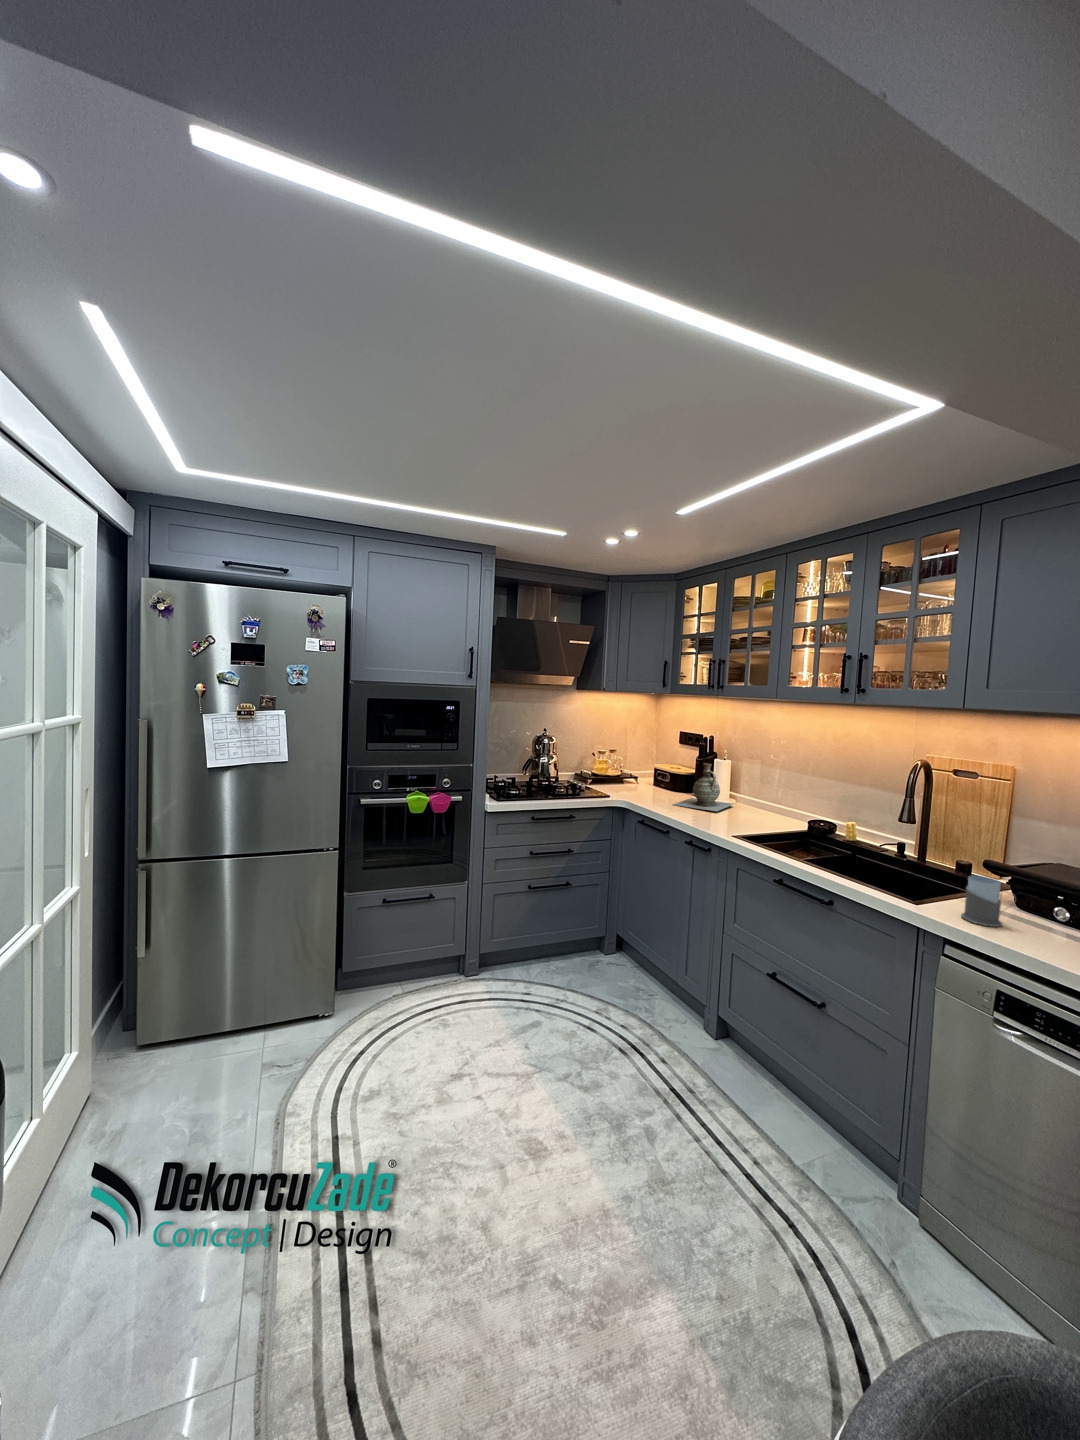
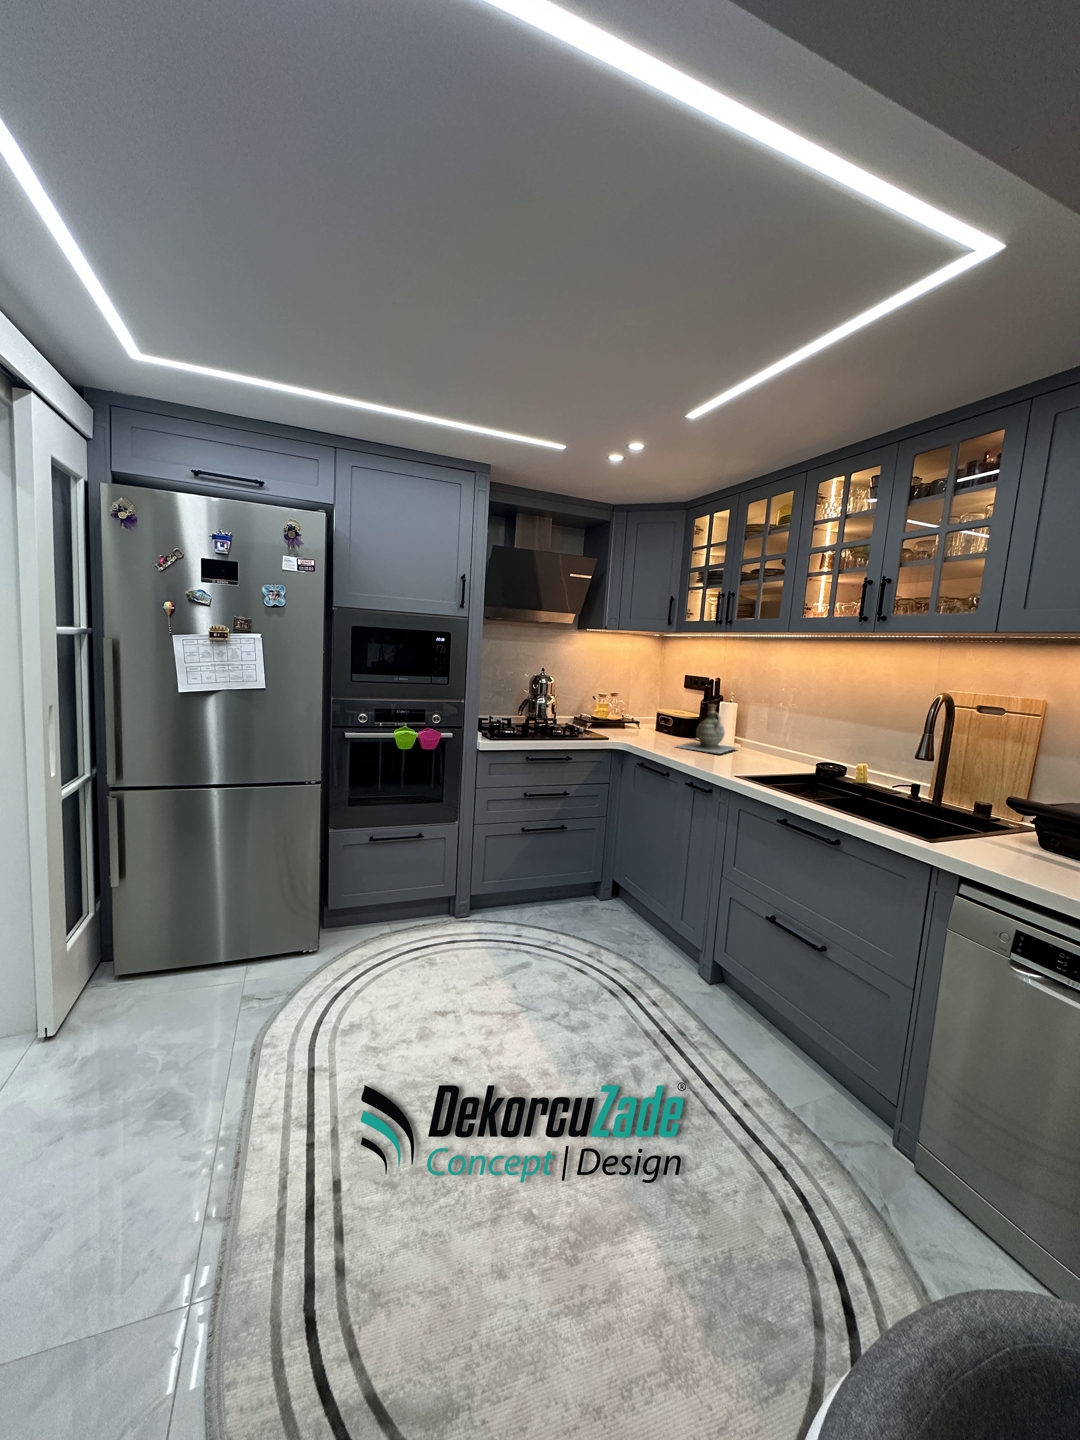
mug: present [961,876,1015,927] -> none [979,811,1042,864]

